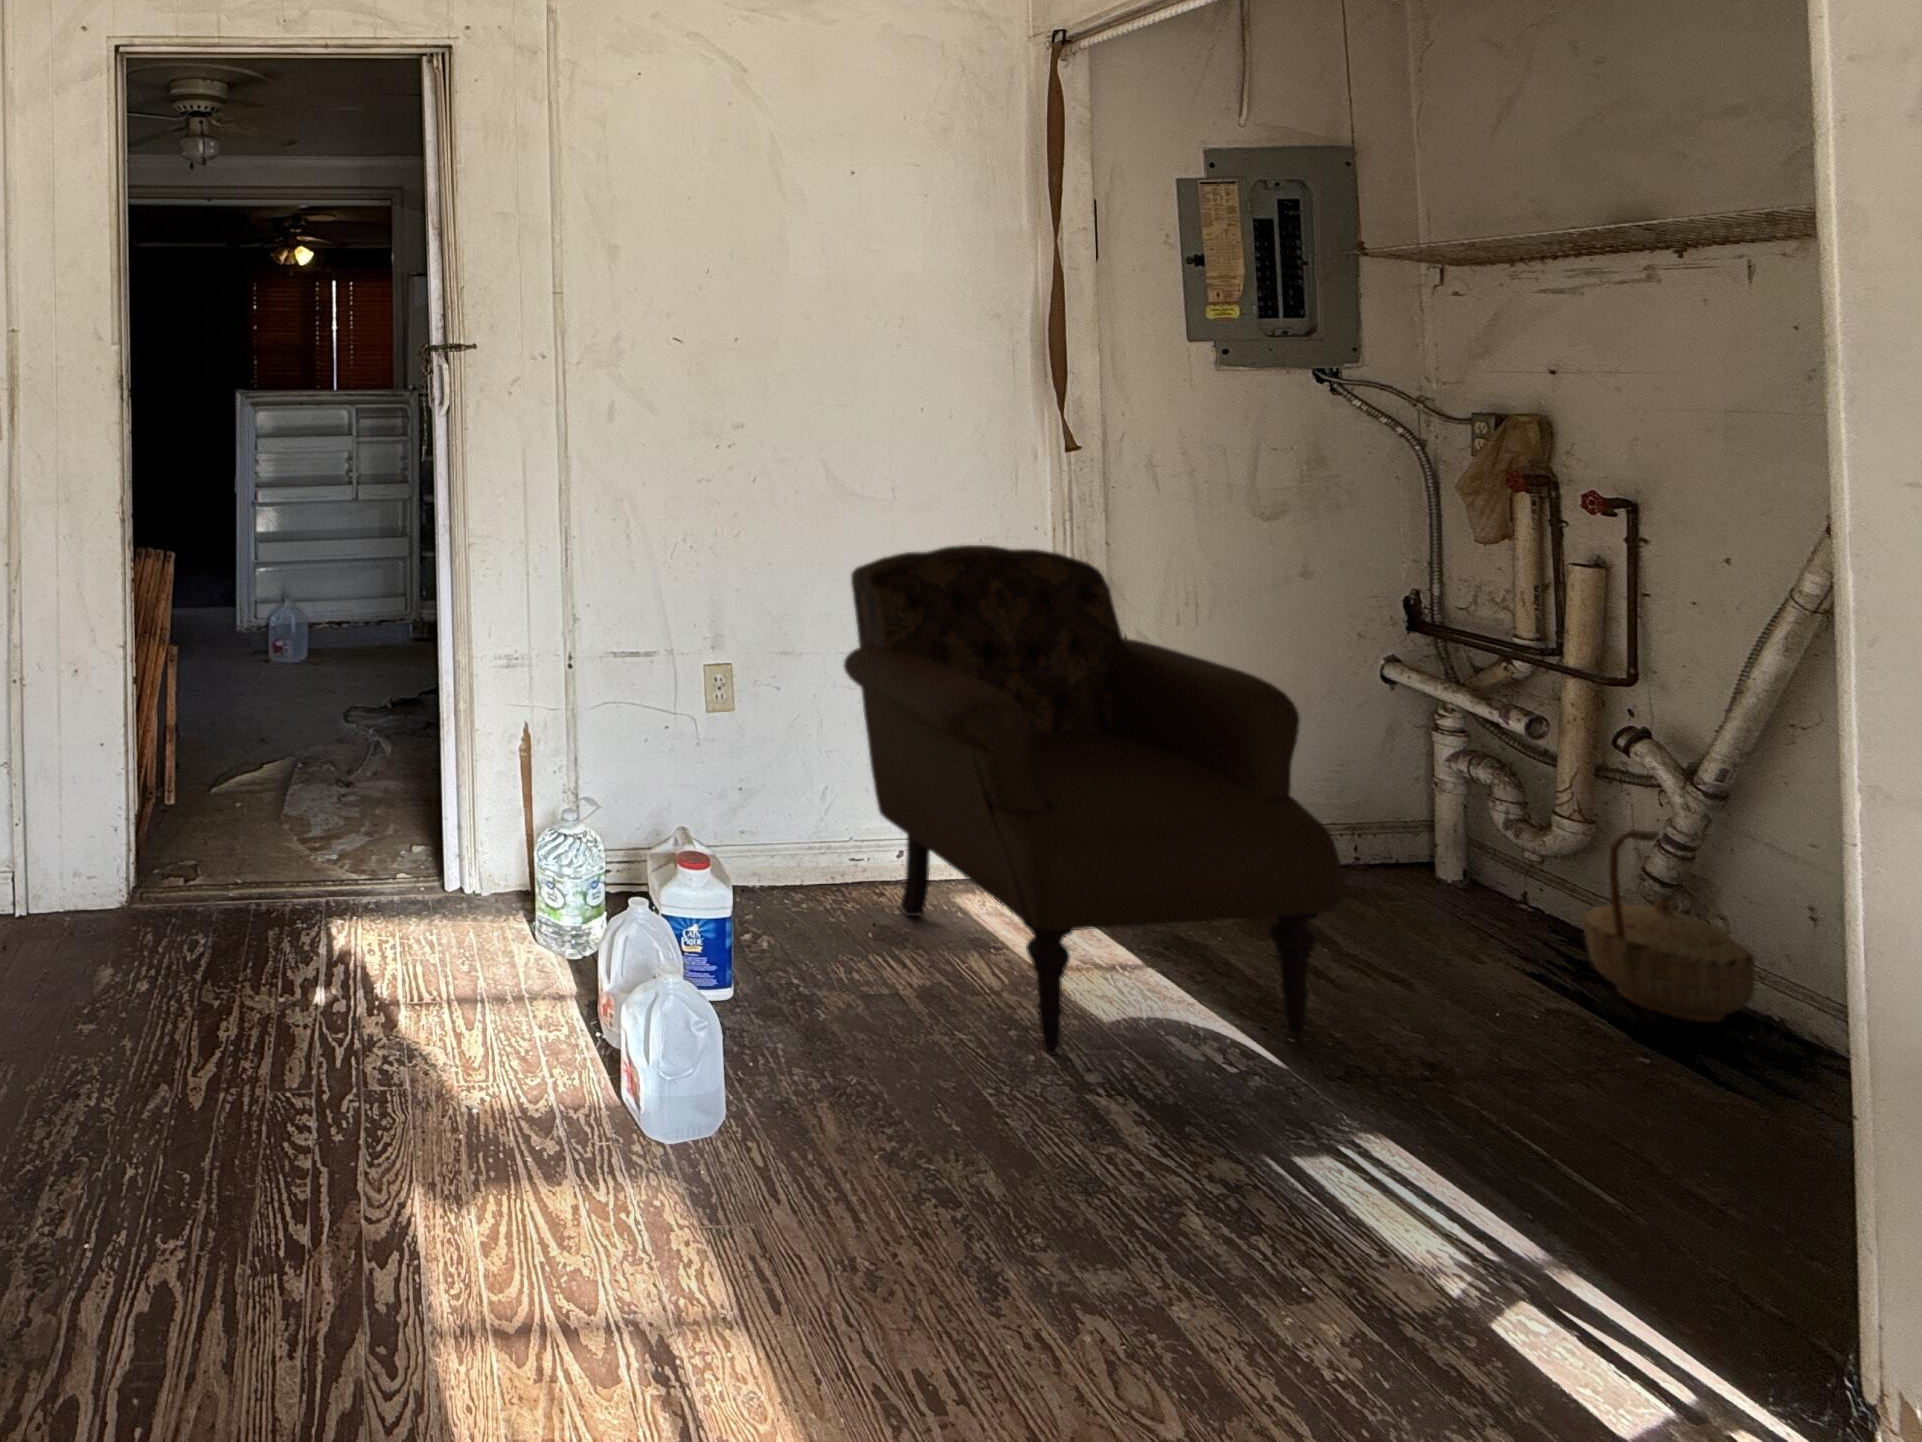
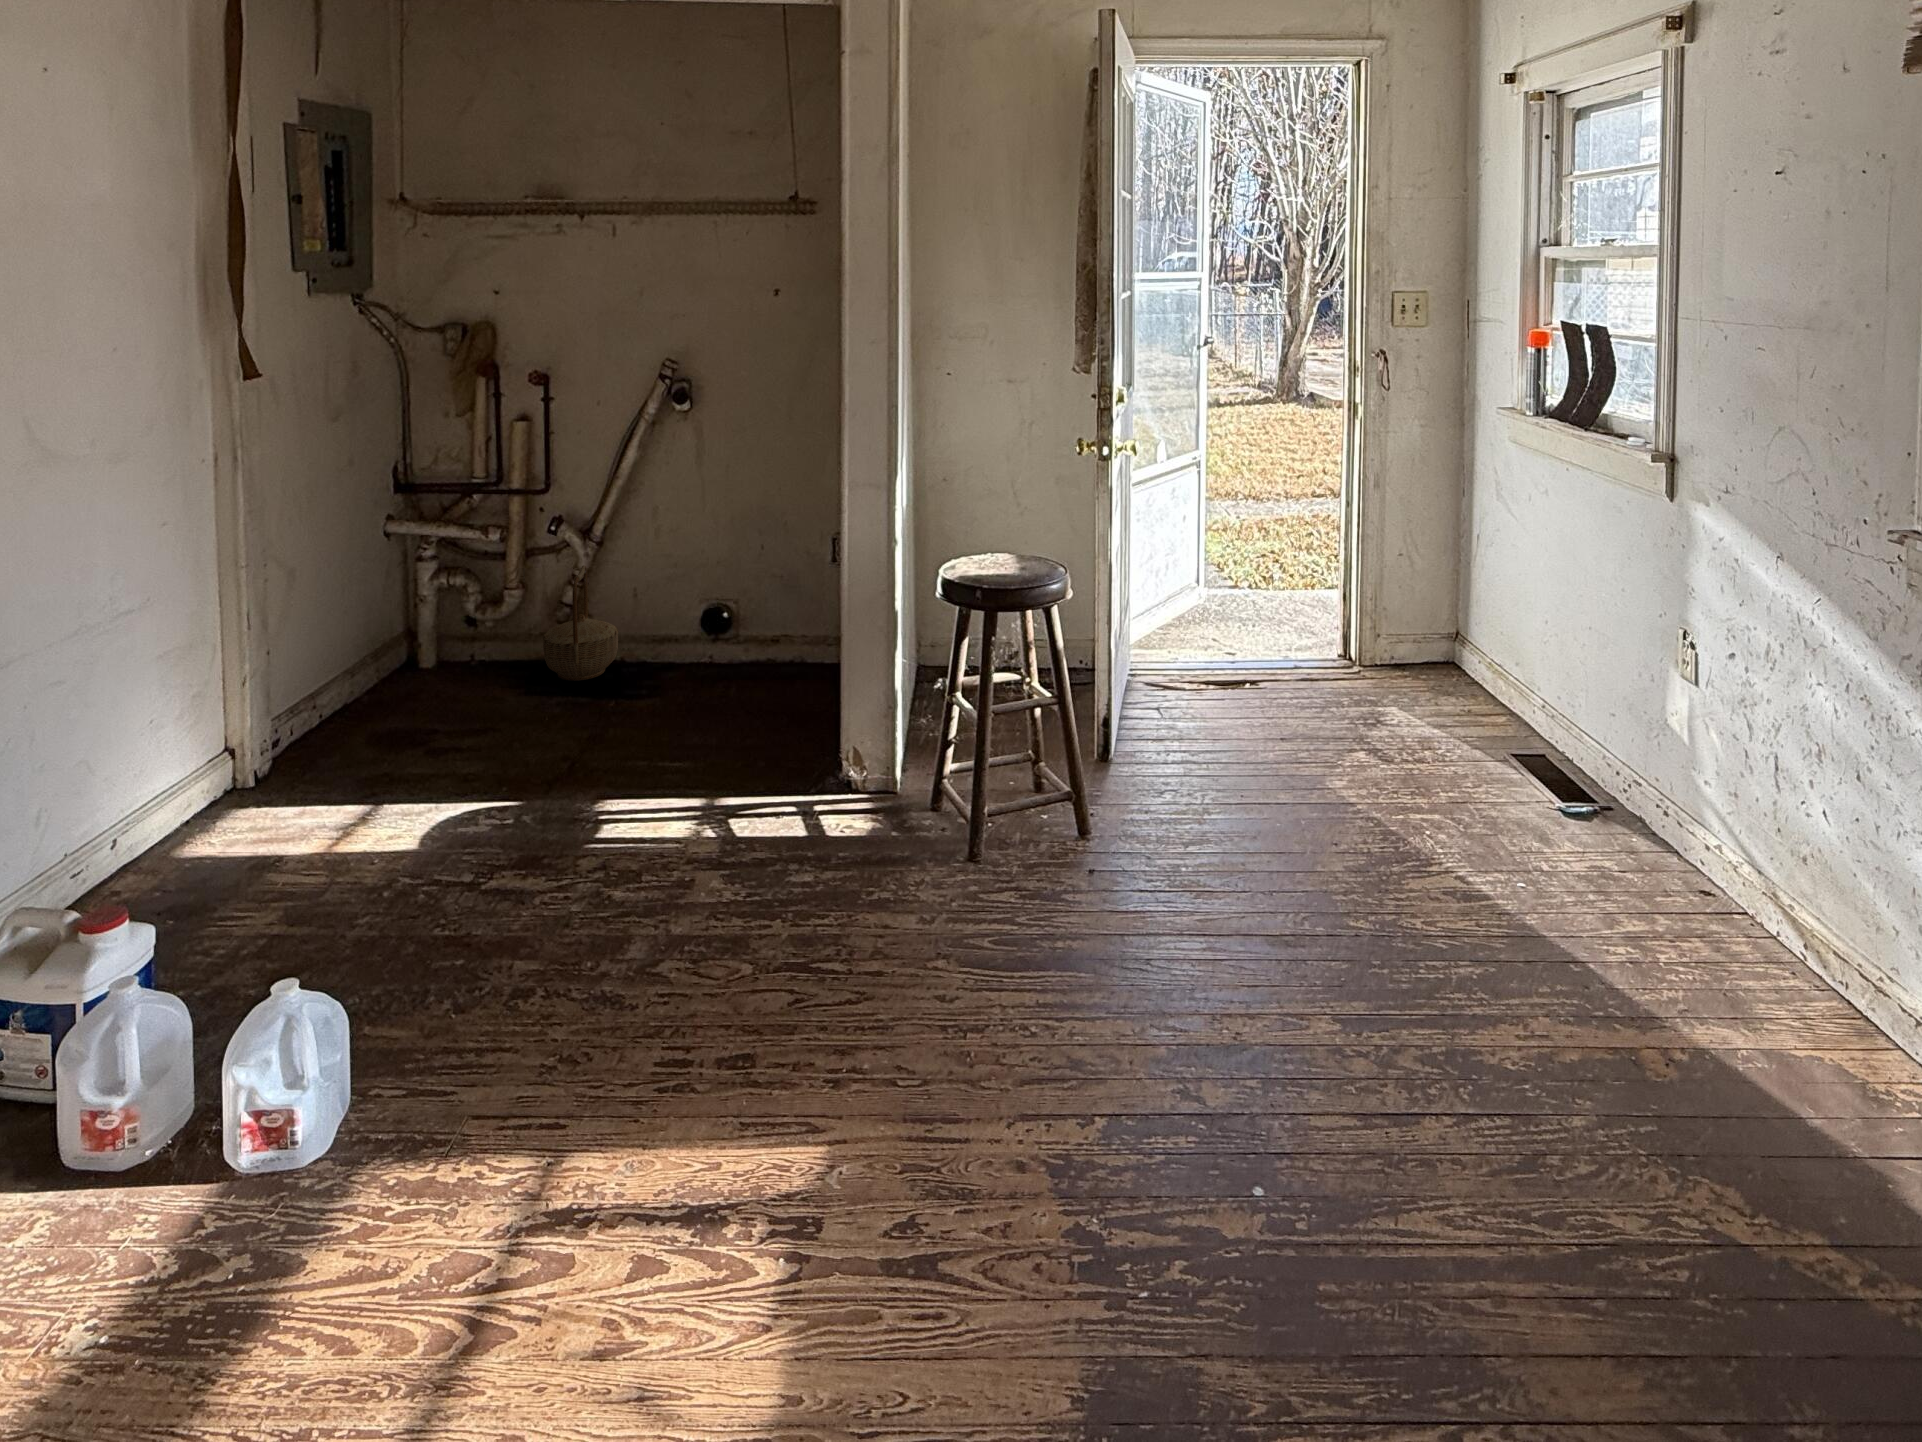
armchair: present [844,545,1346,1055] -> none [86,480,532,888]

